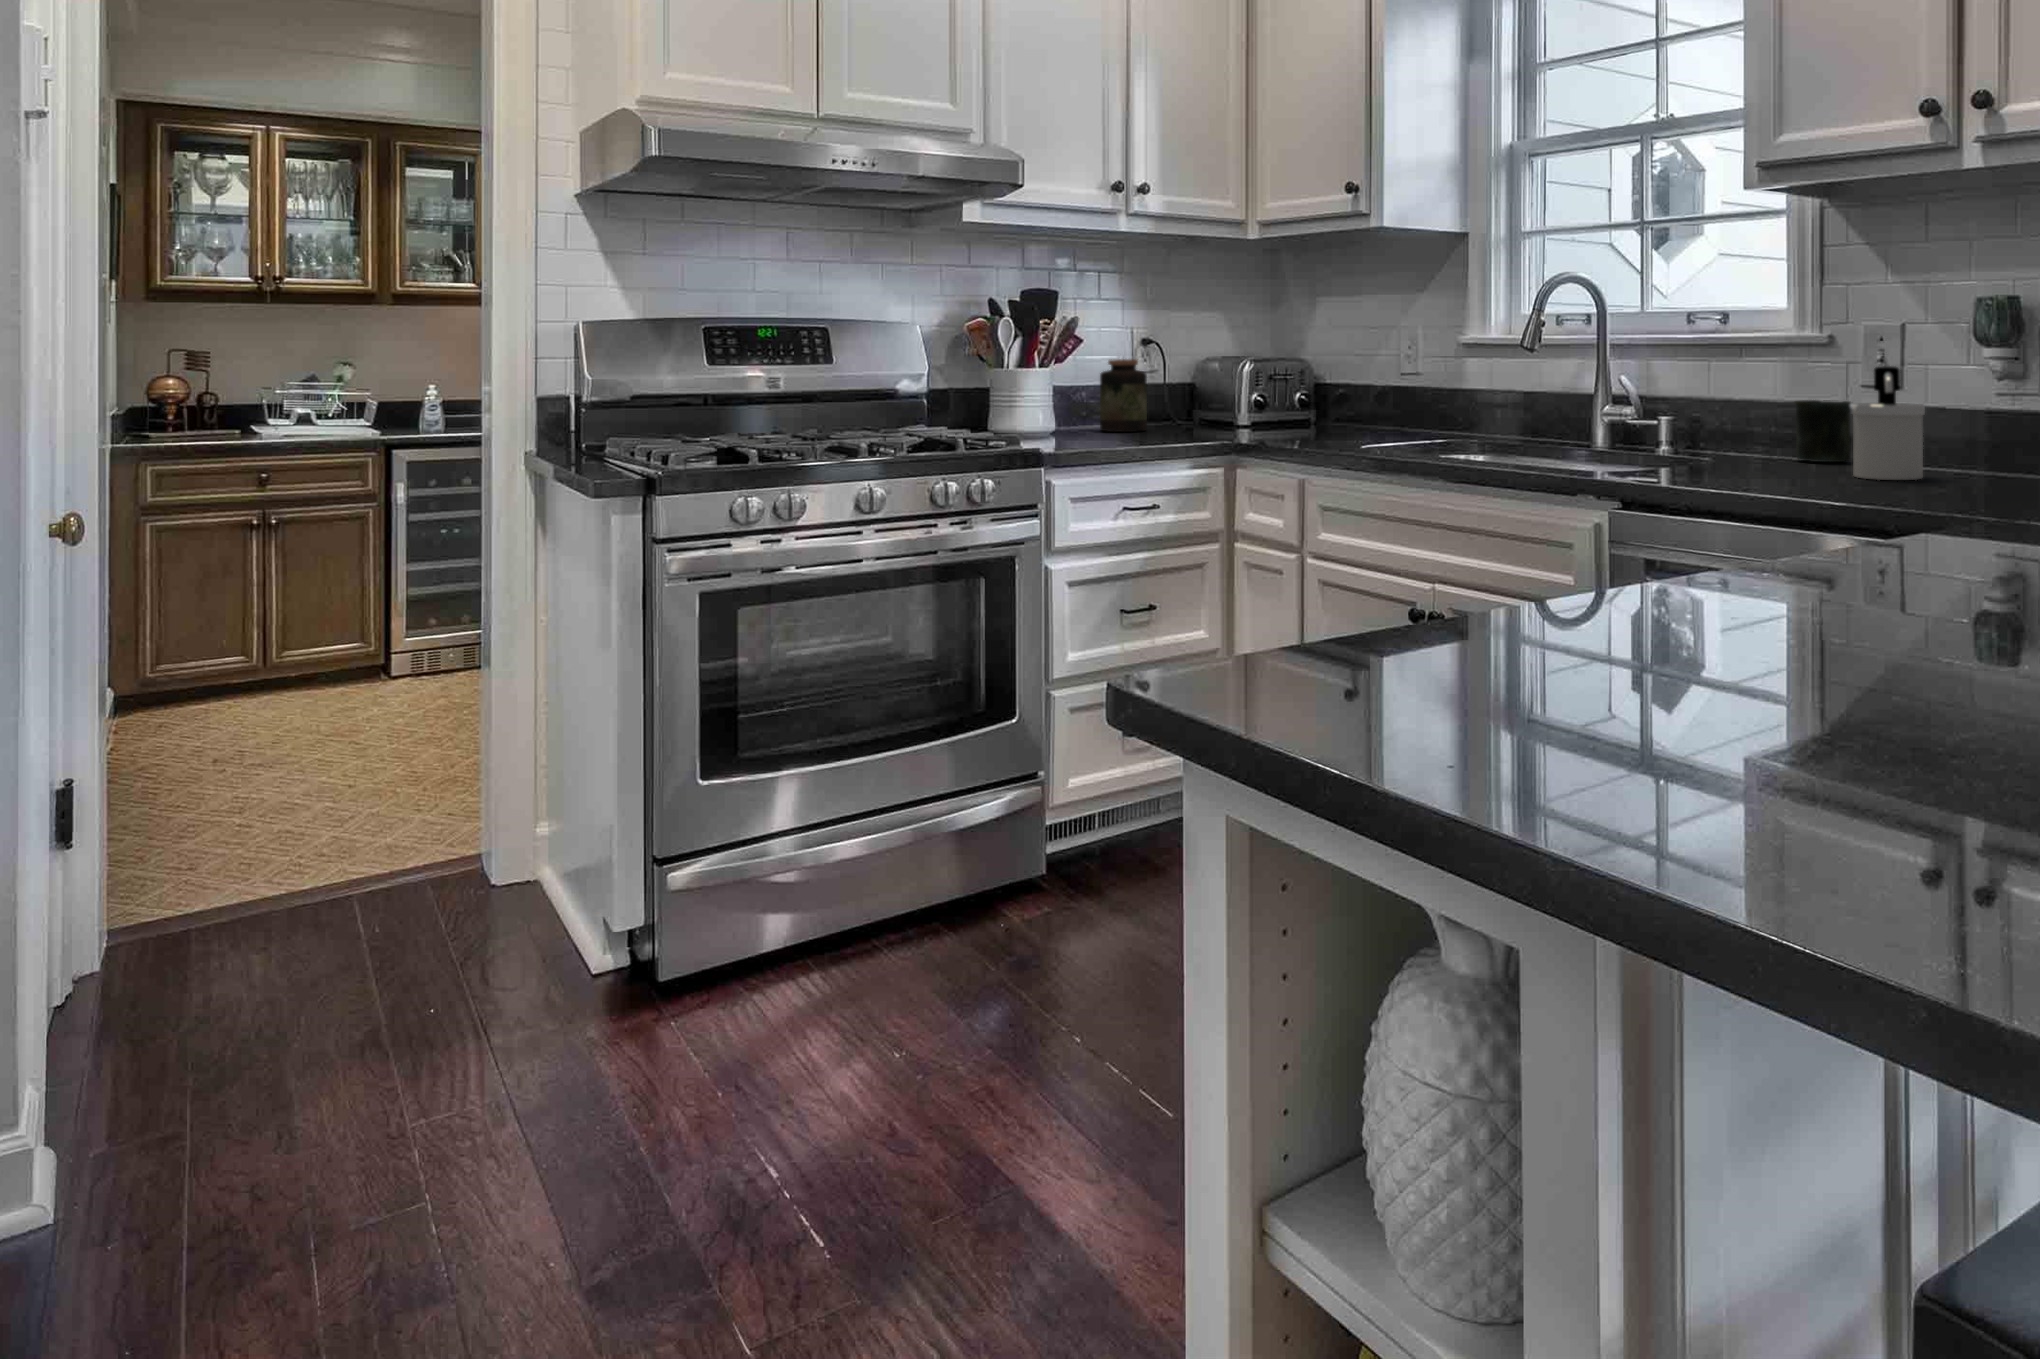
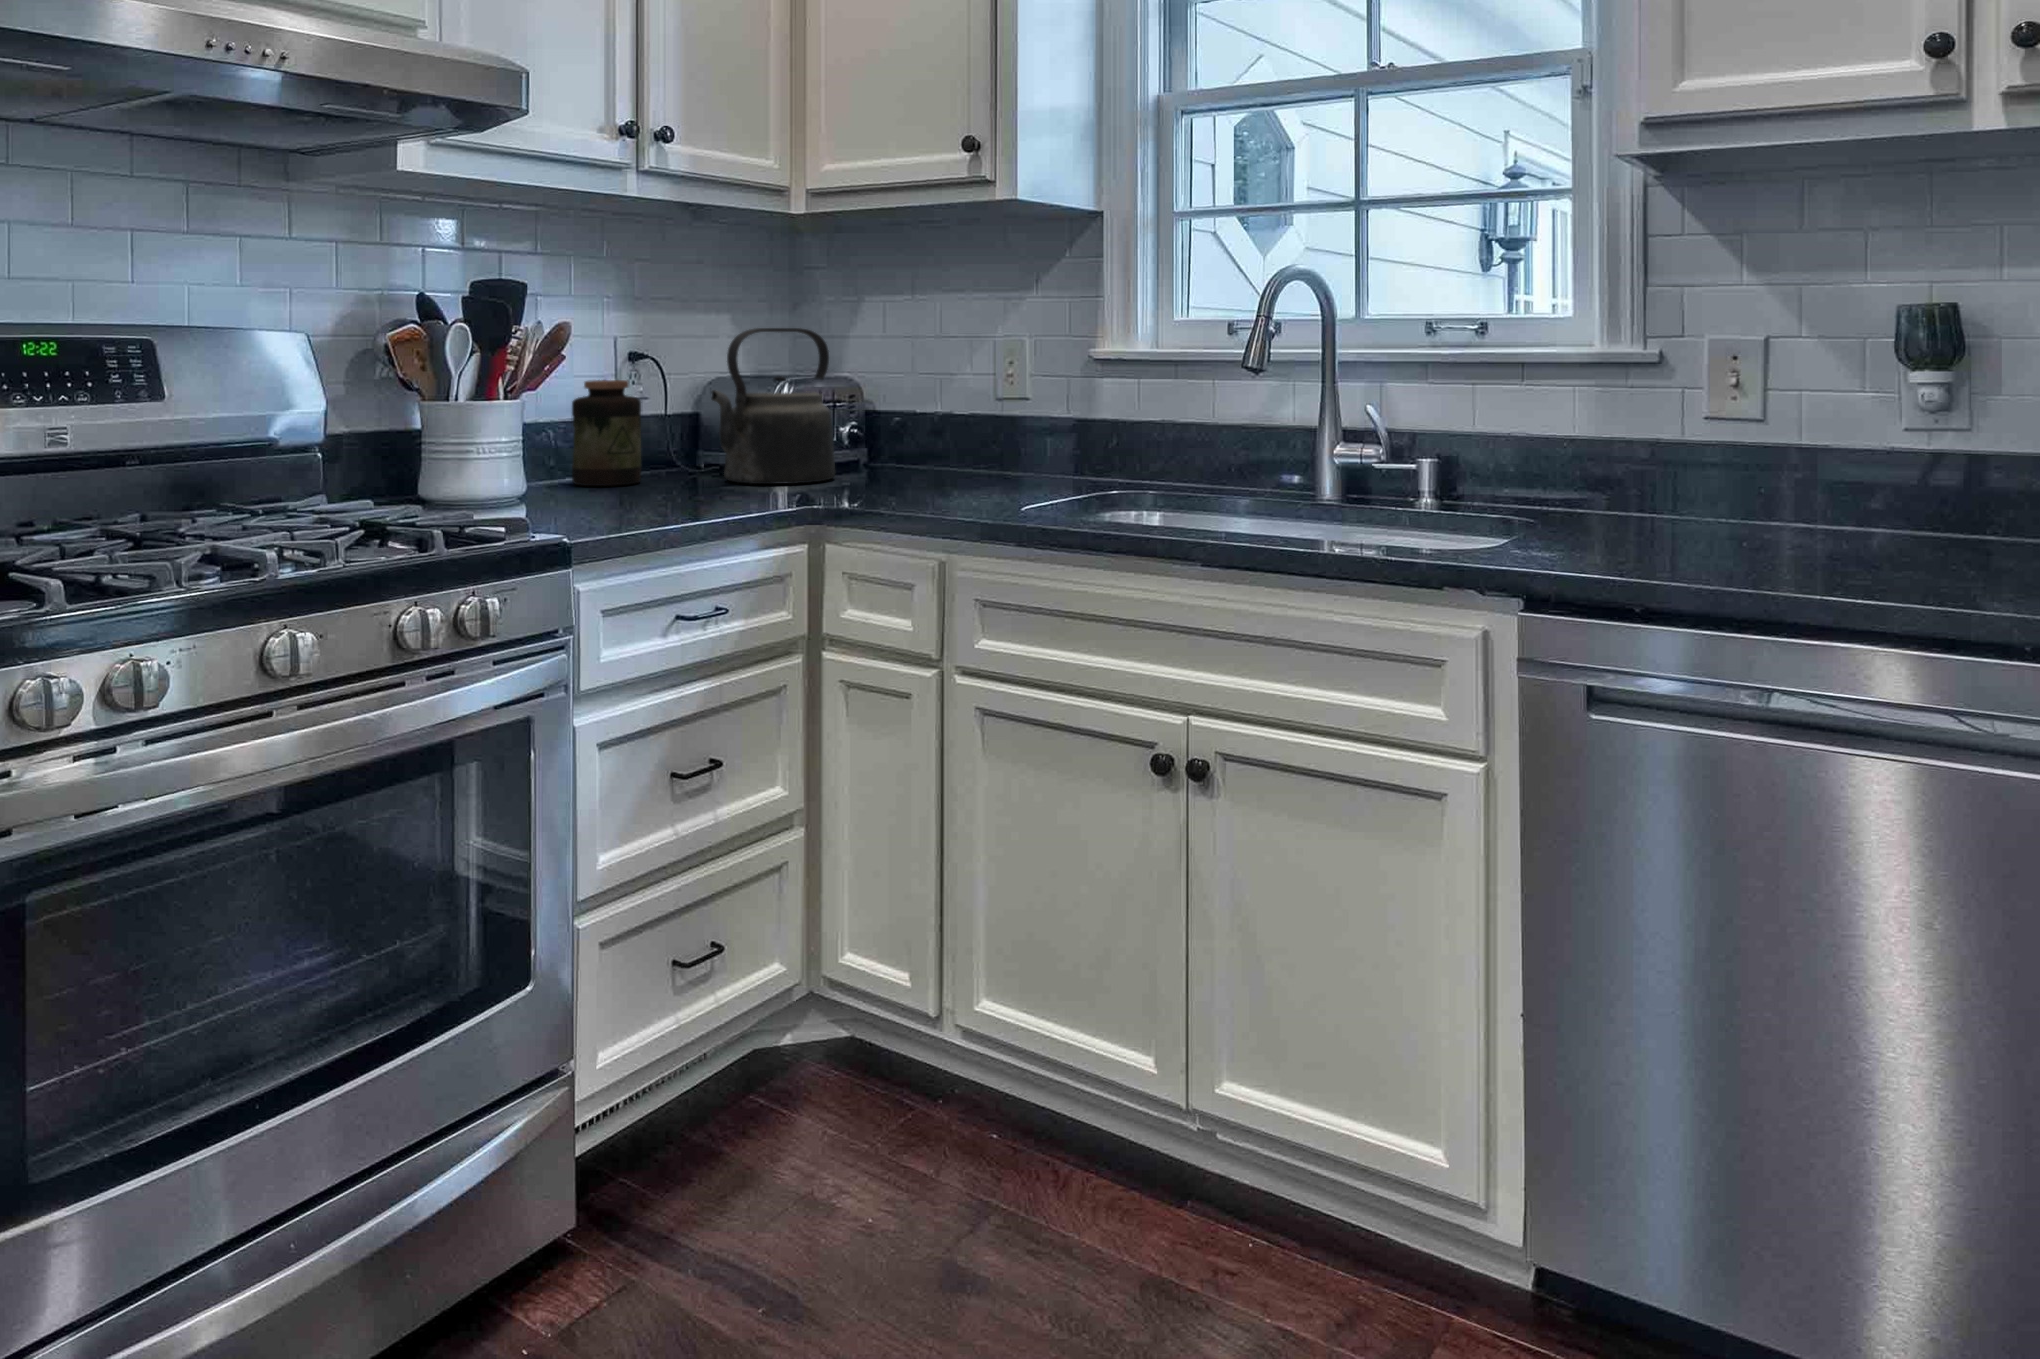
kettle: none [1188,322,1281,433] -> present [711,328,835,484]
soap dispenser: present [1850,366,1925,480] -> none [1787,398,1899,557]
mug: present [1794,400,1852,462] -> none [1618,438,1706,522]

